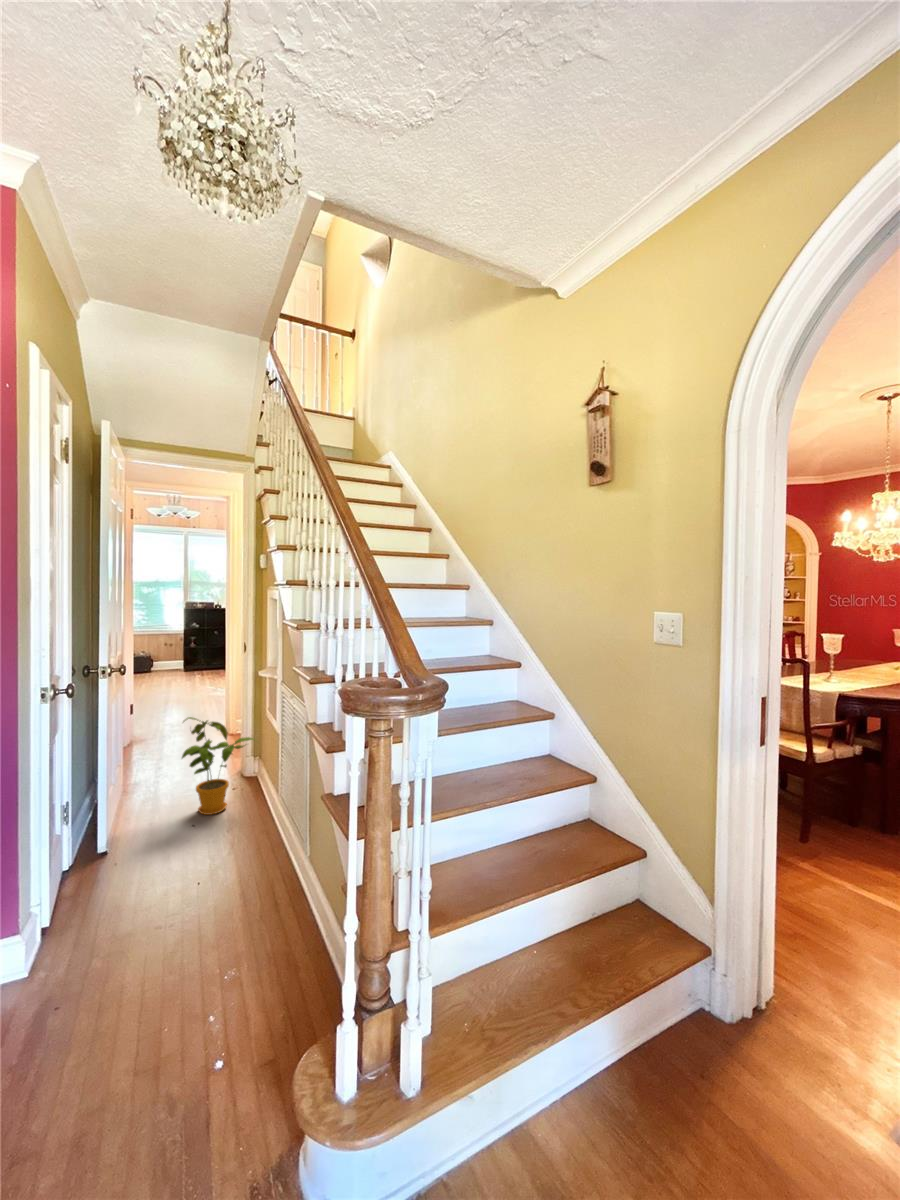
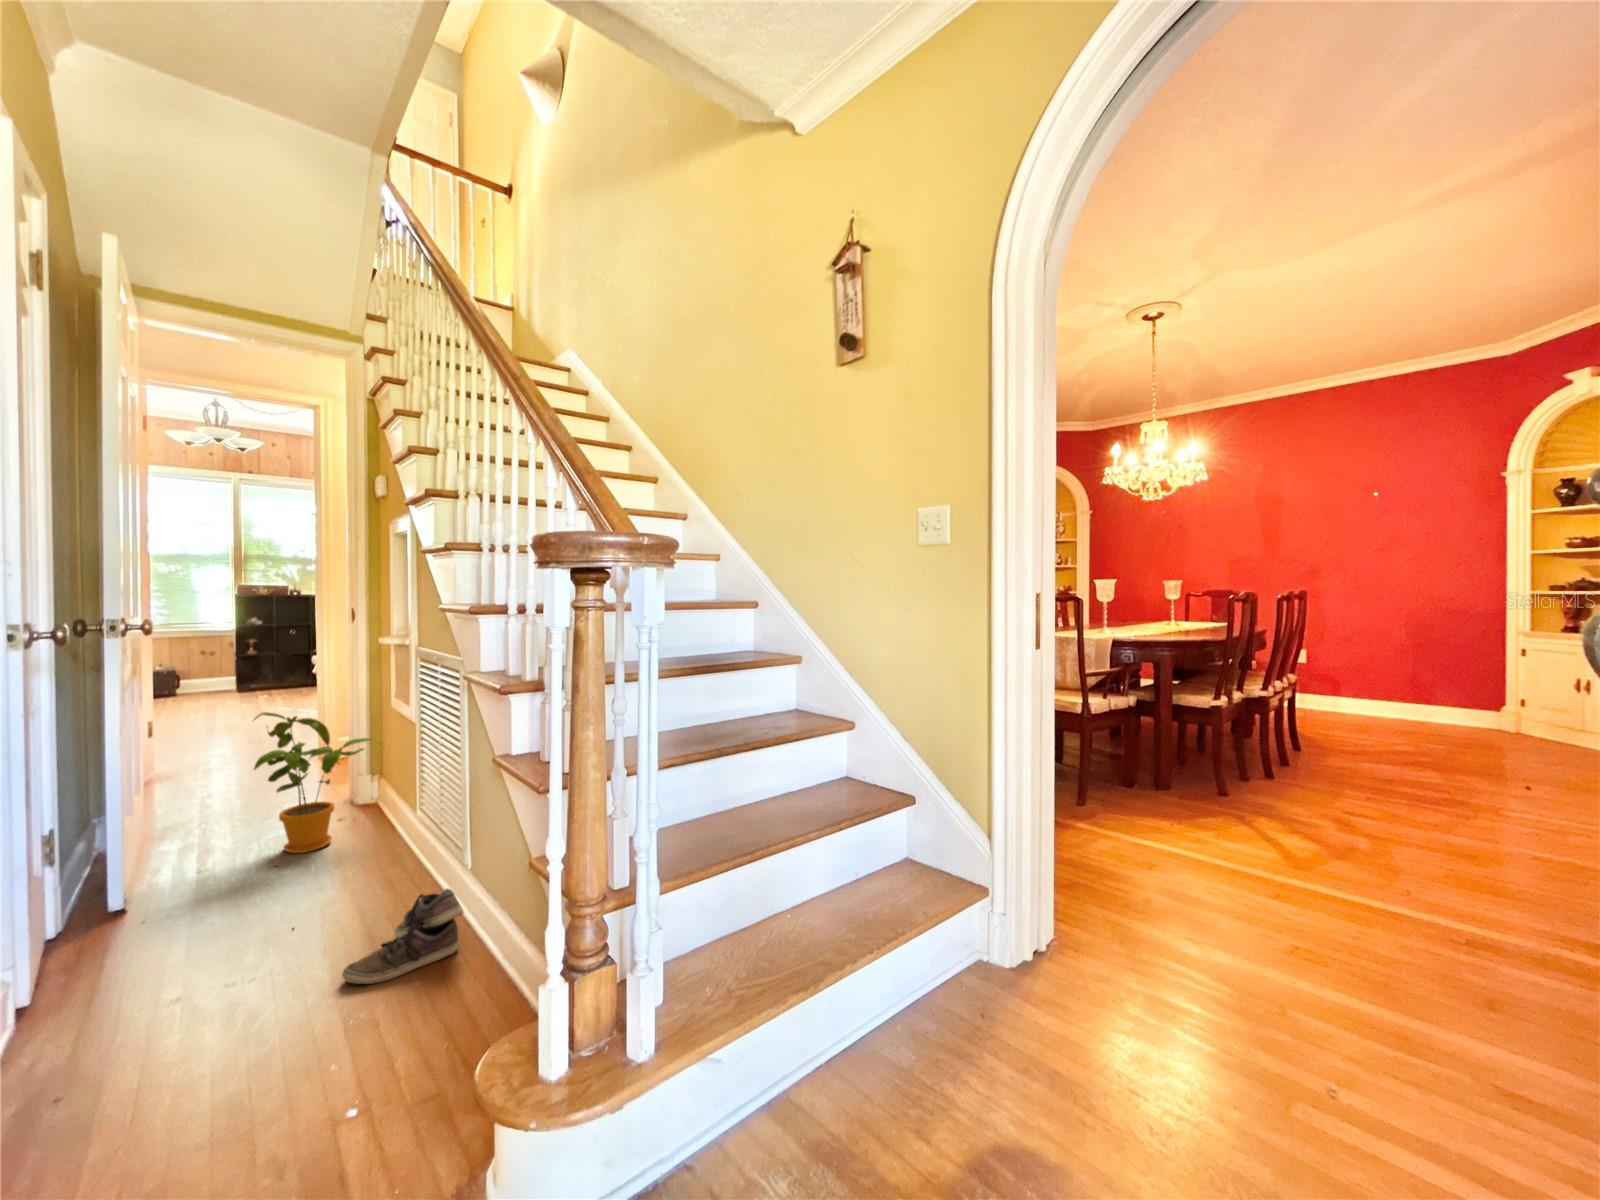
shoe: none [224,873,302,939] -> present [342,889,463,984]

